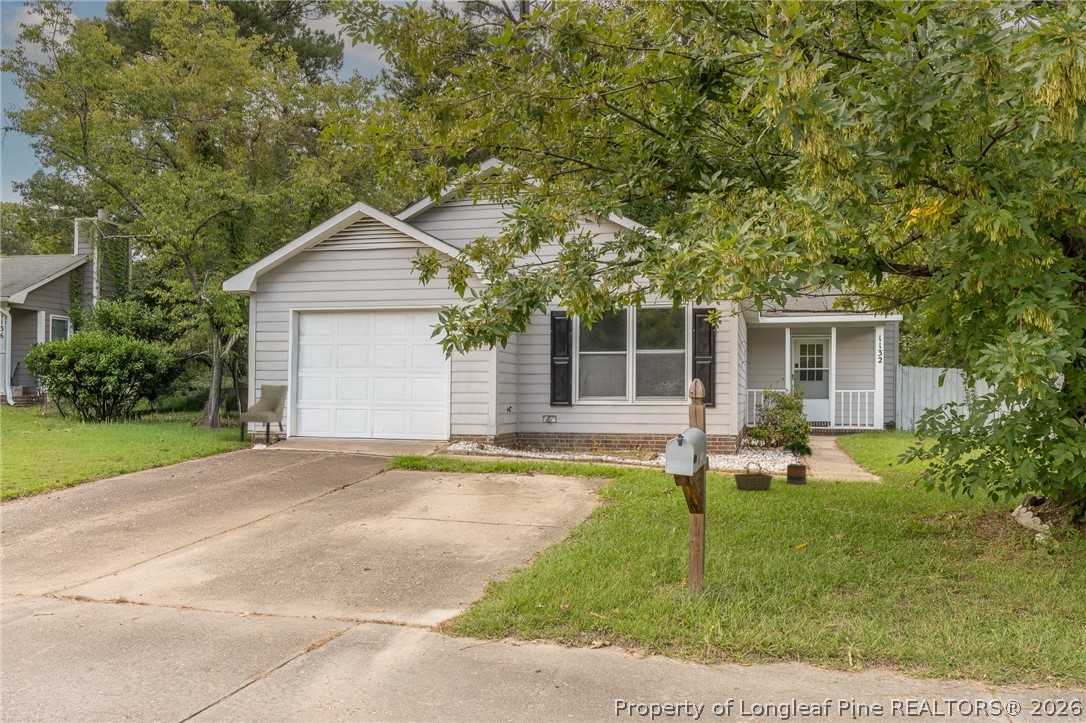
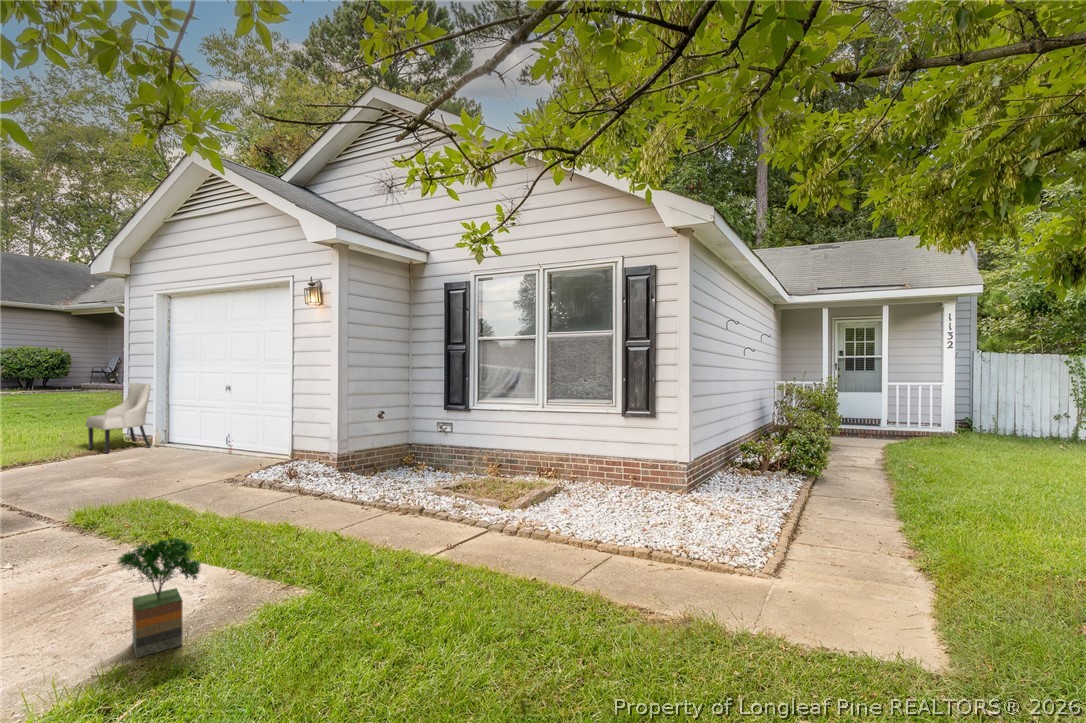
potted tree: present [783,443,812,484] -> present [117,538,201,658]
basket: present [734,463,773,490] -> none [491,605,586,695]

